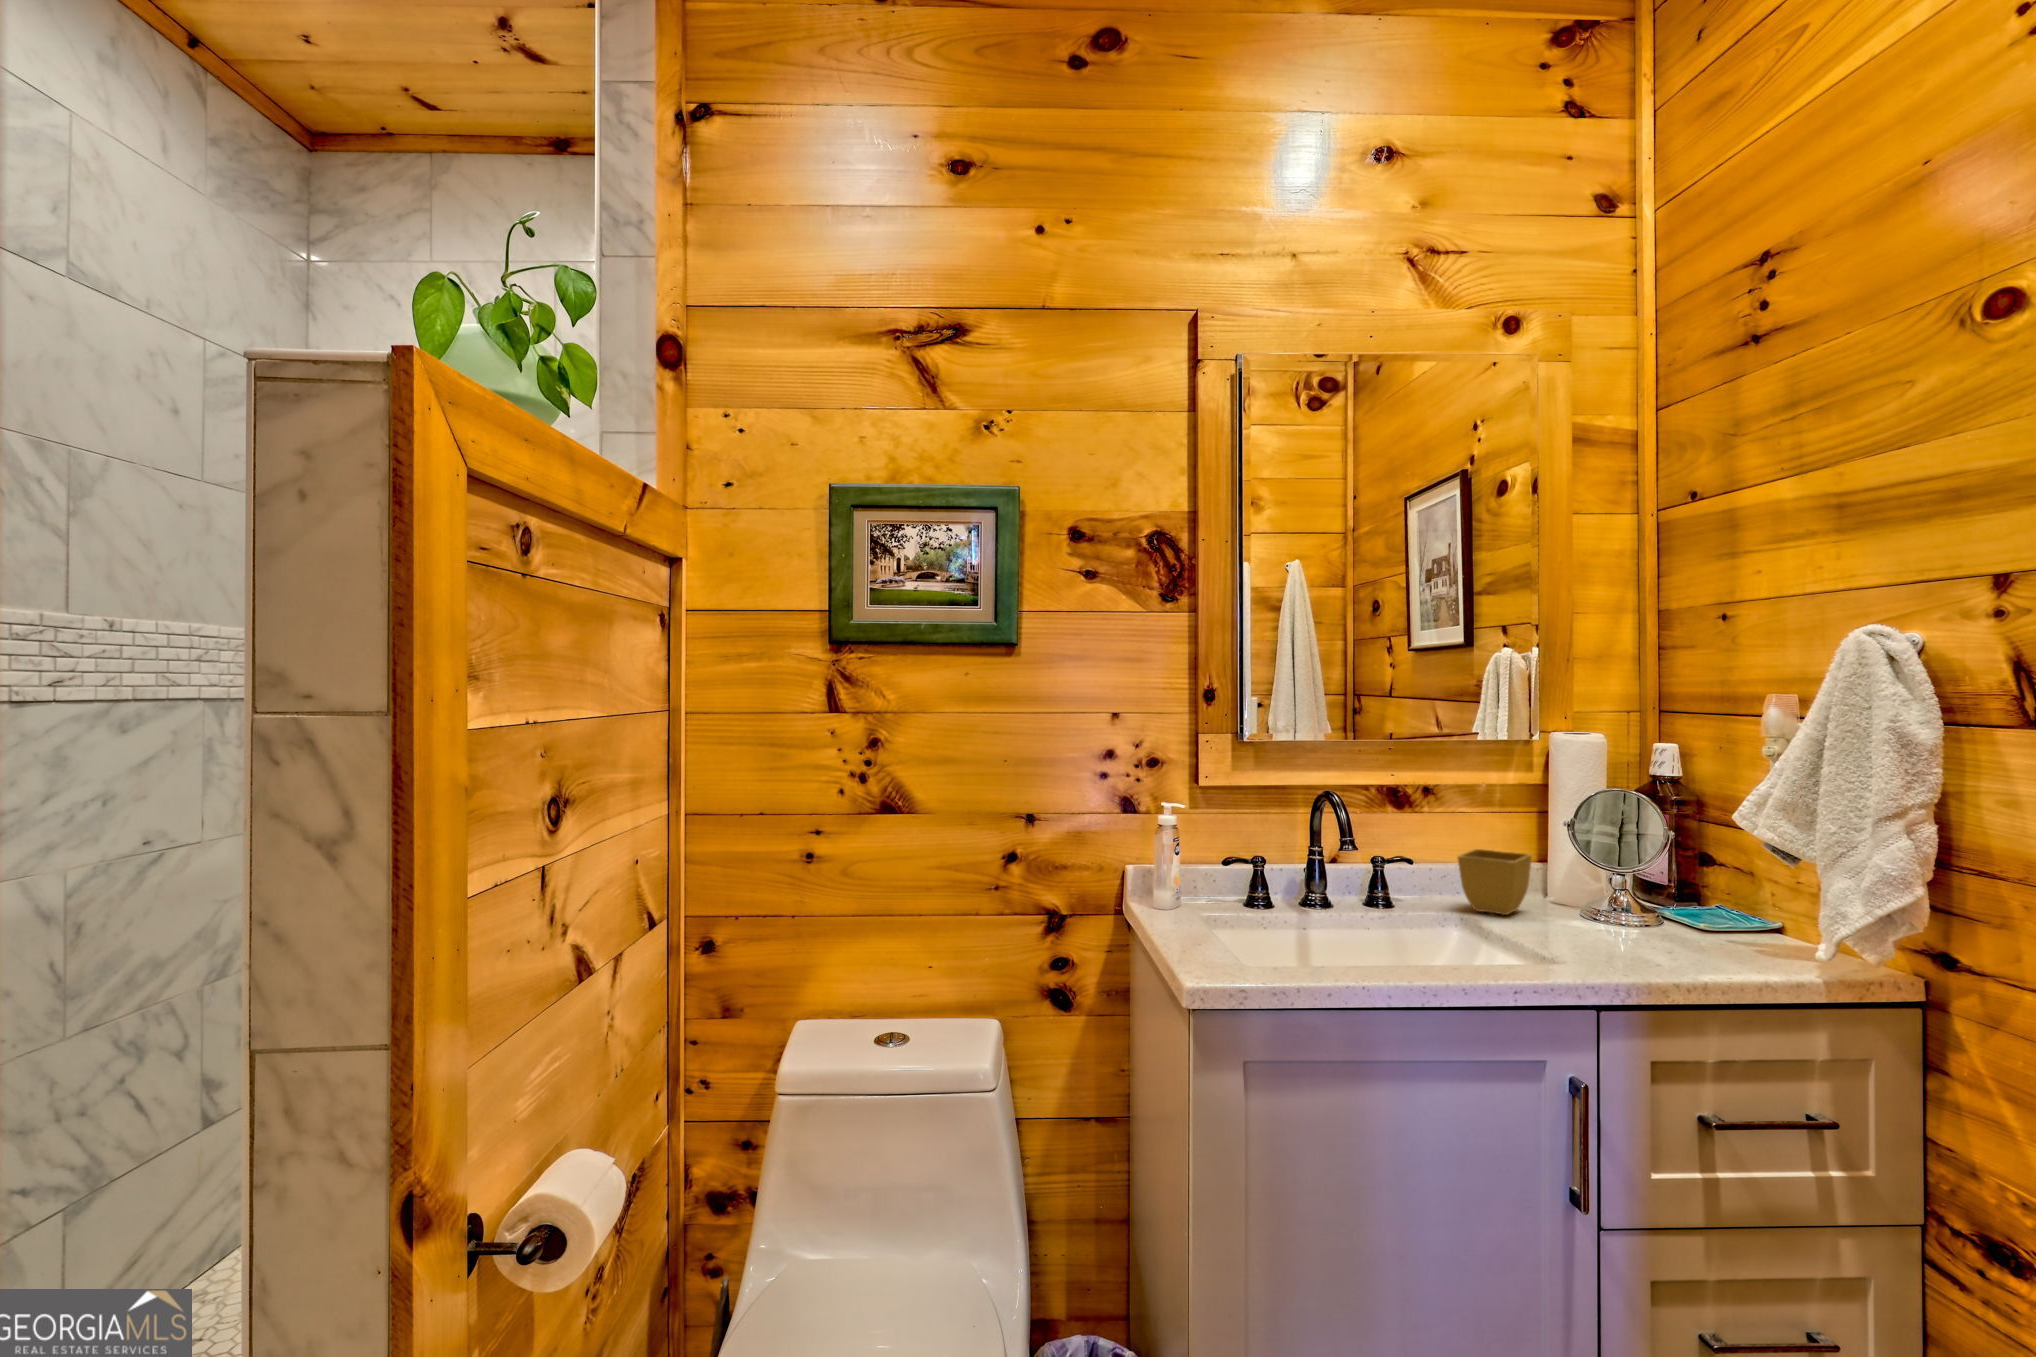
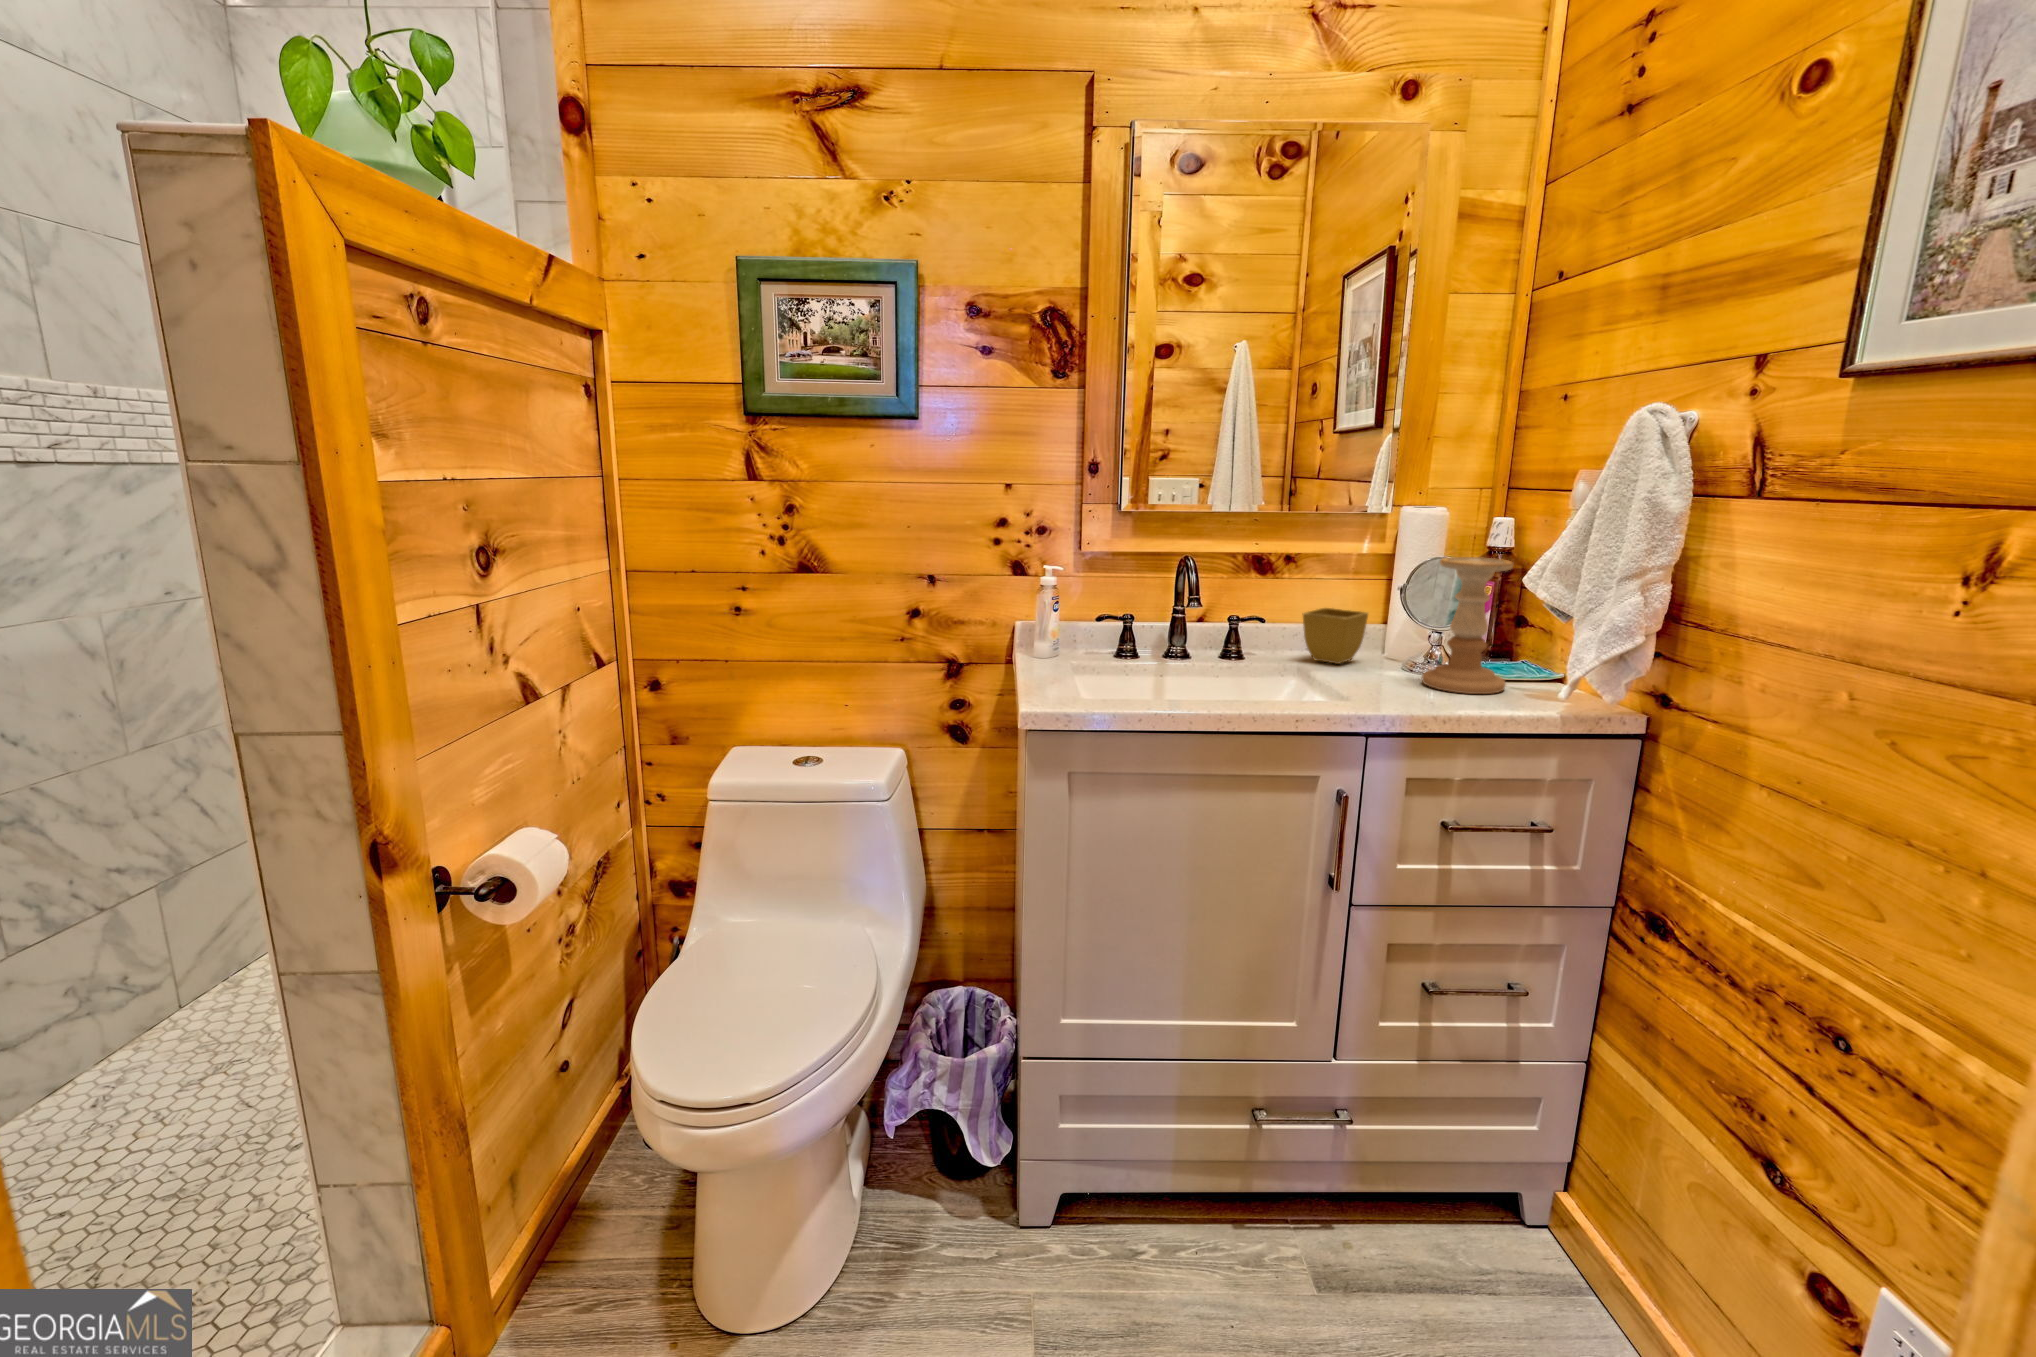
candle holder: none [1621,792,1727,952] -> present [1422,557,1513,694]

